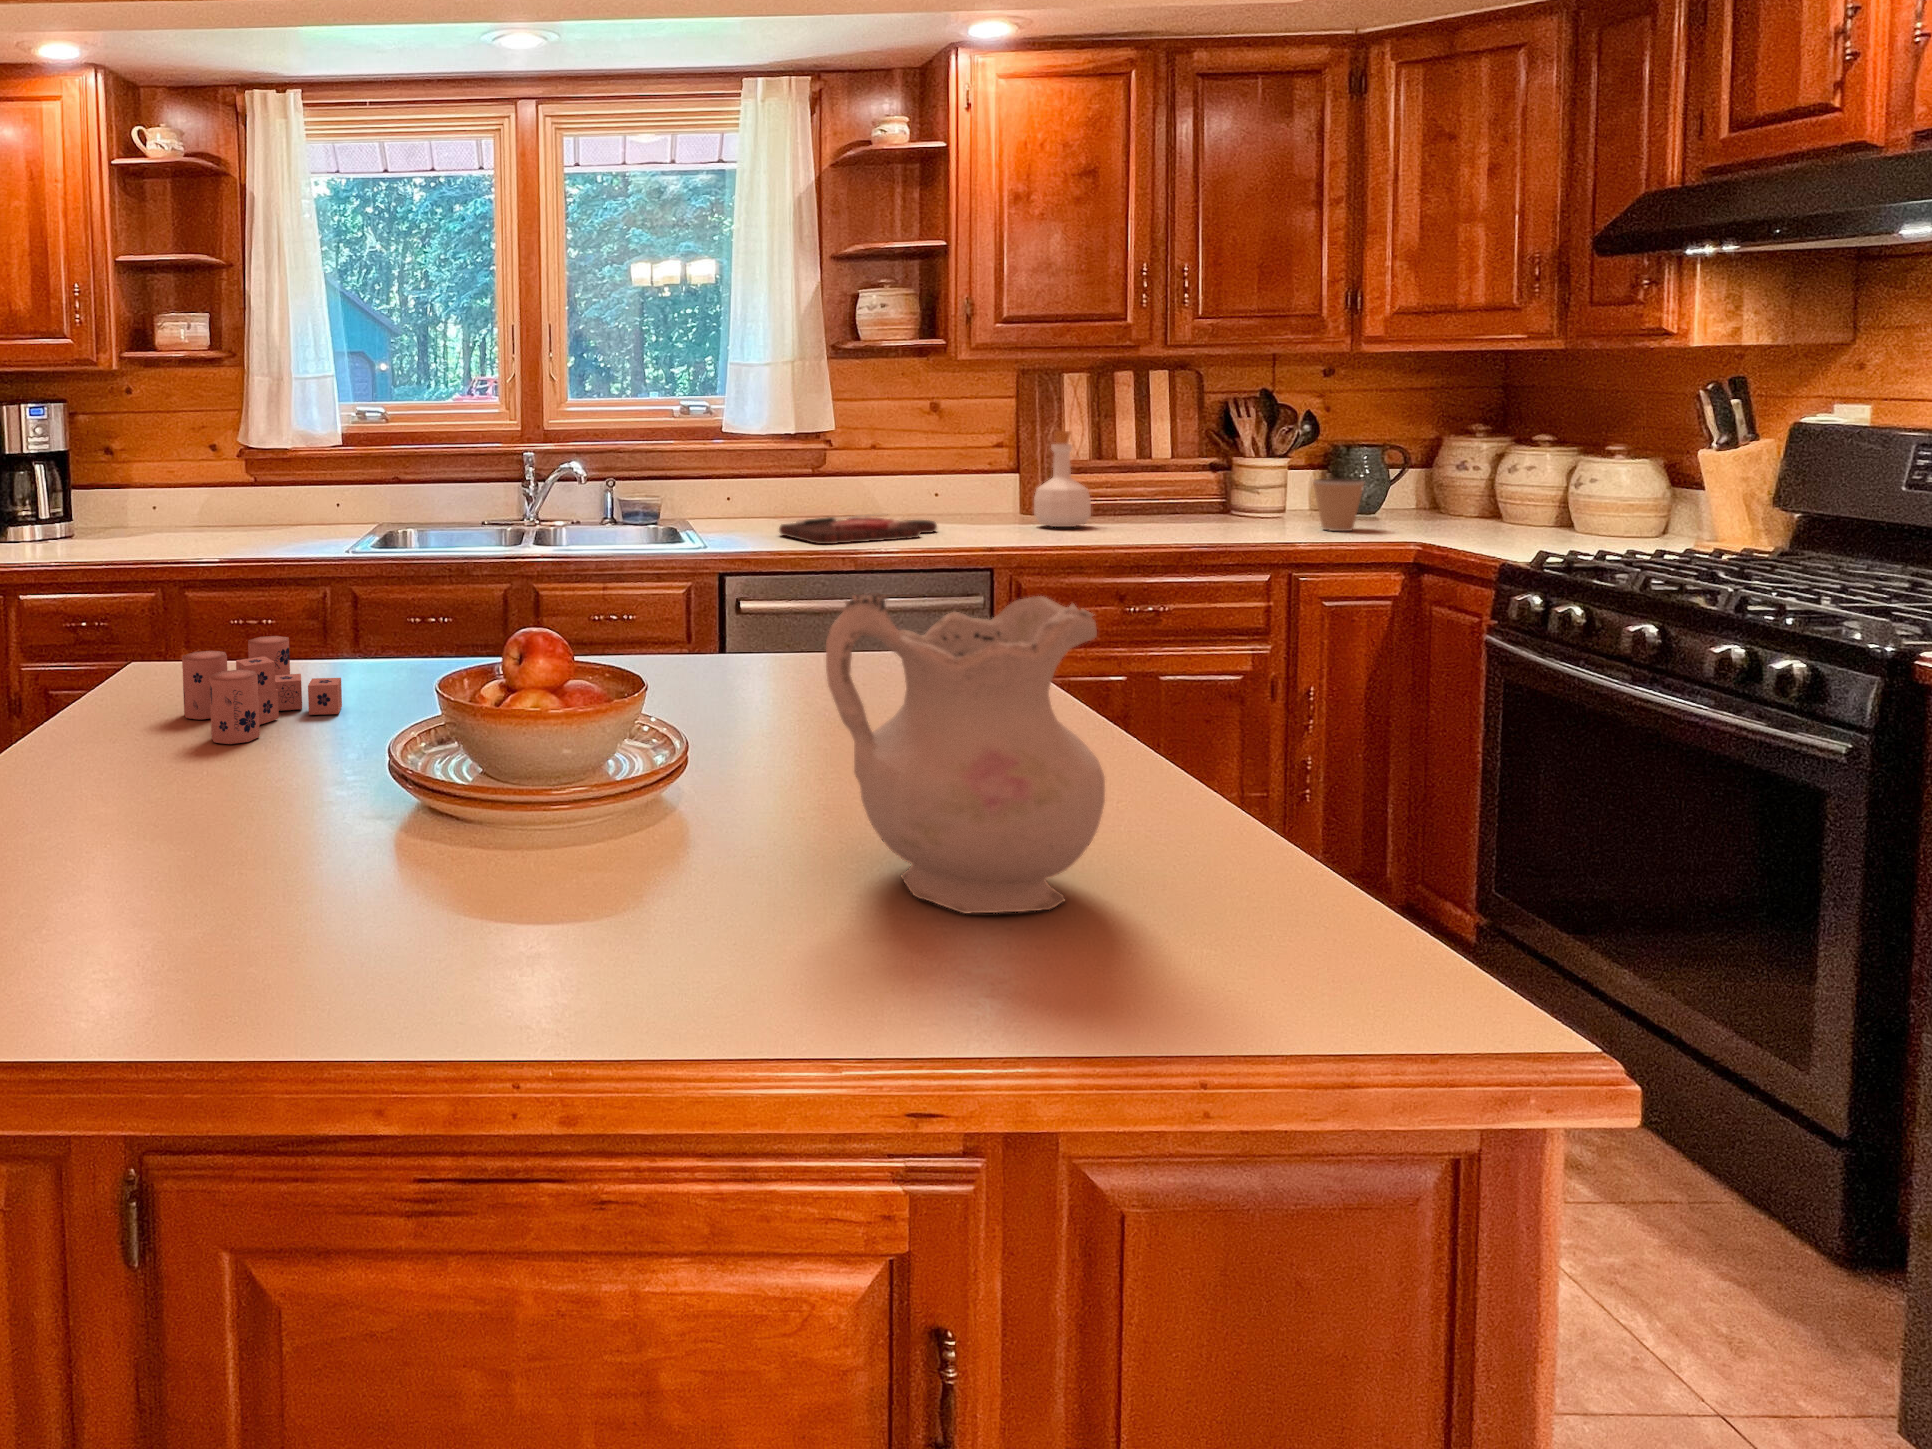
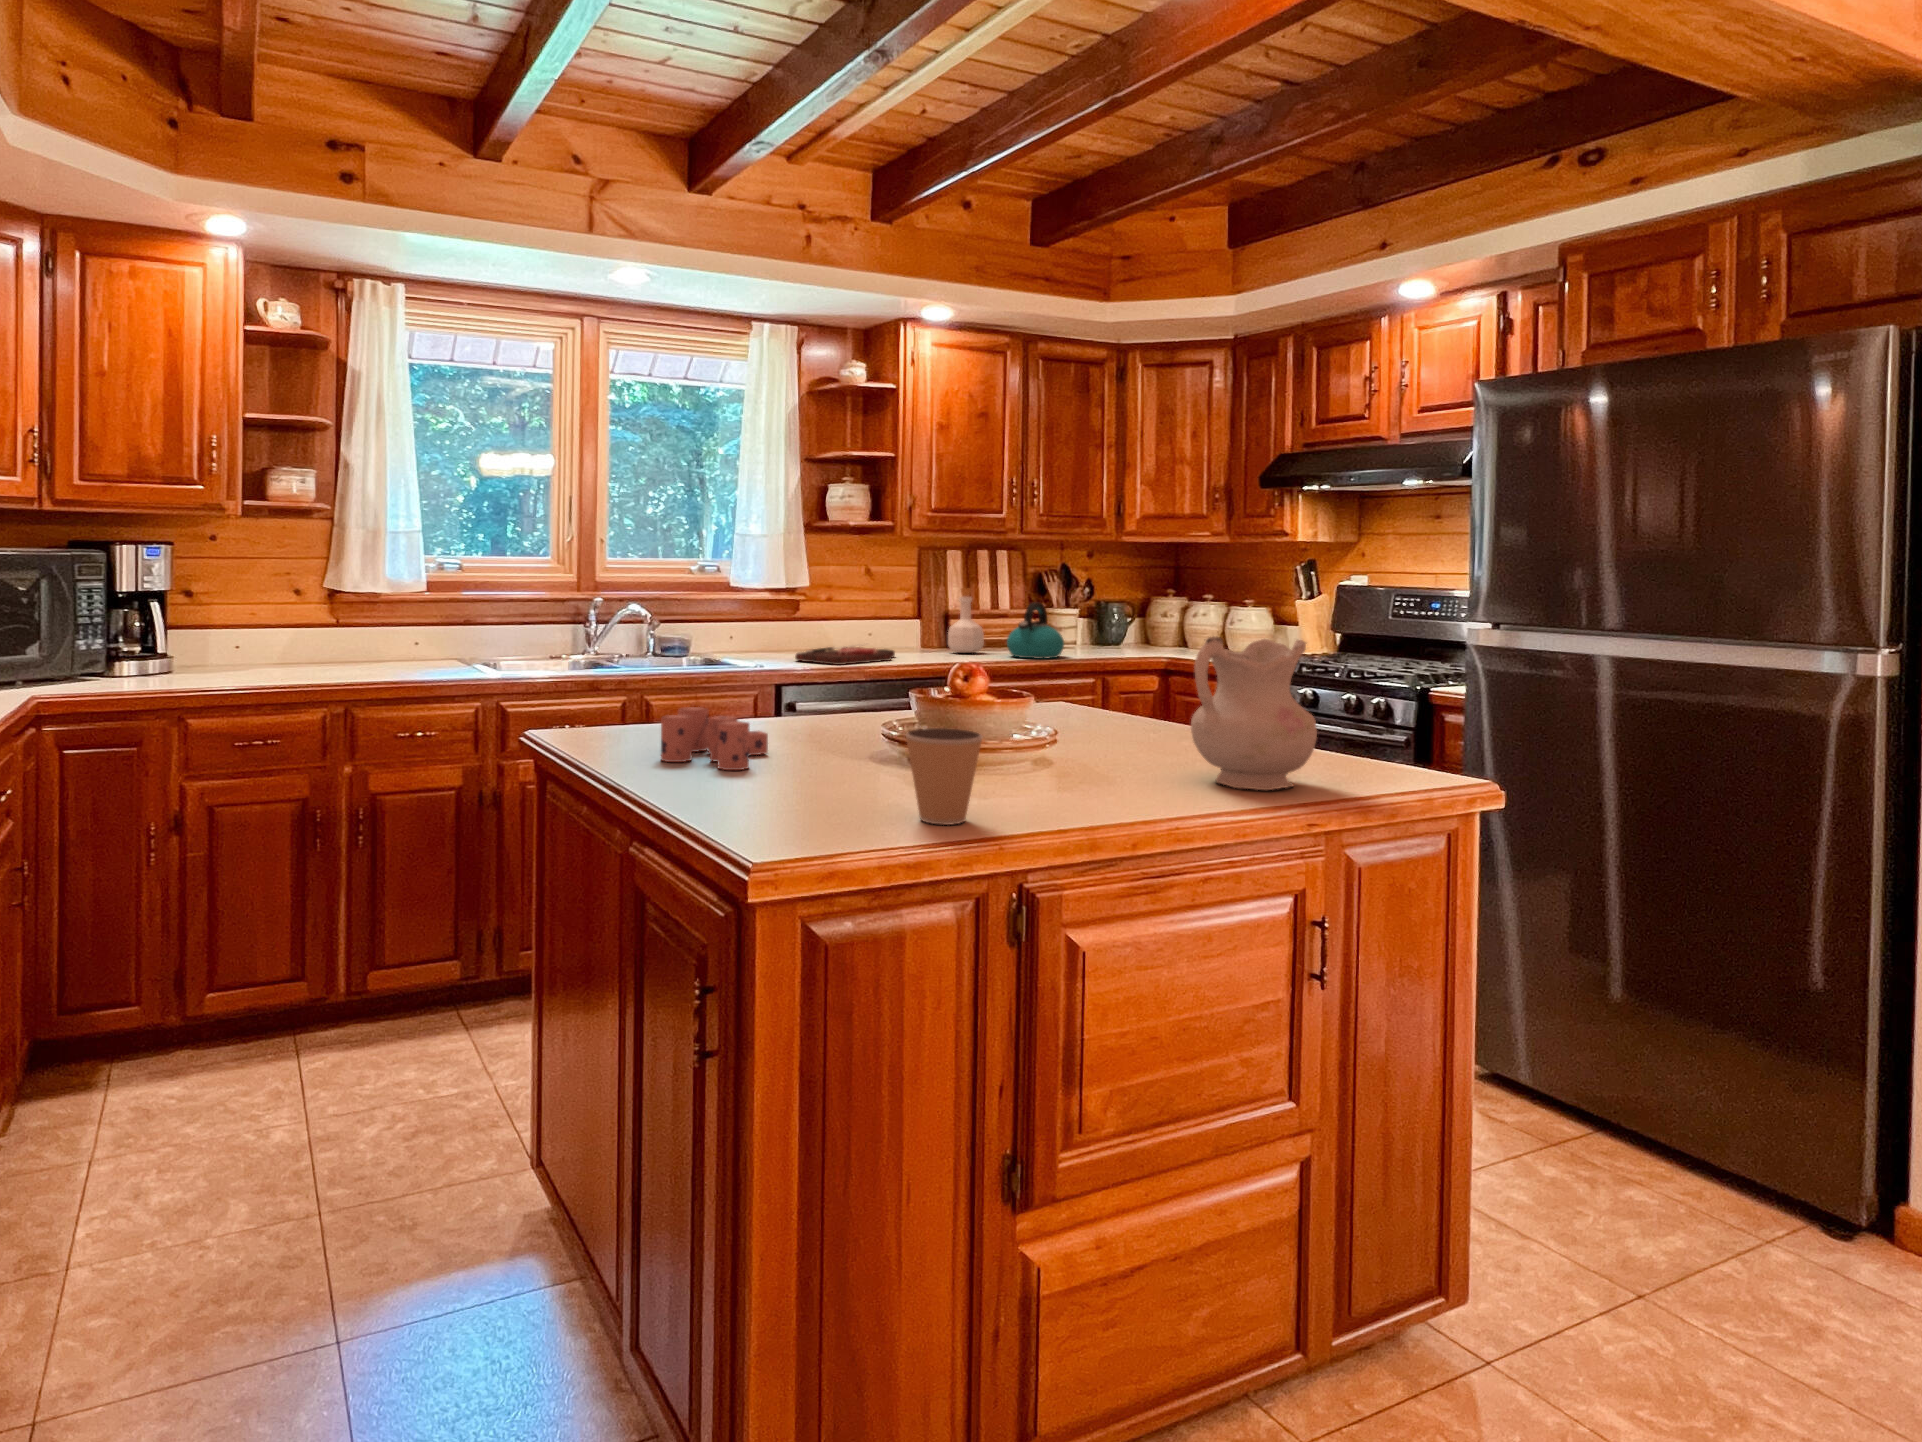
kettle: none [1112,454,1210,542] -> present [1007,602,1064,659]
coffee cup: present [1313,479,1365,531] -> present [906,728,983,825]

